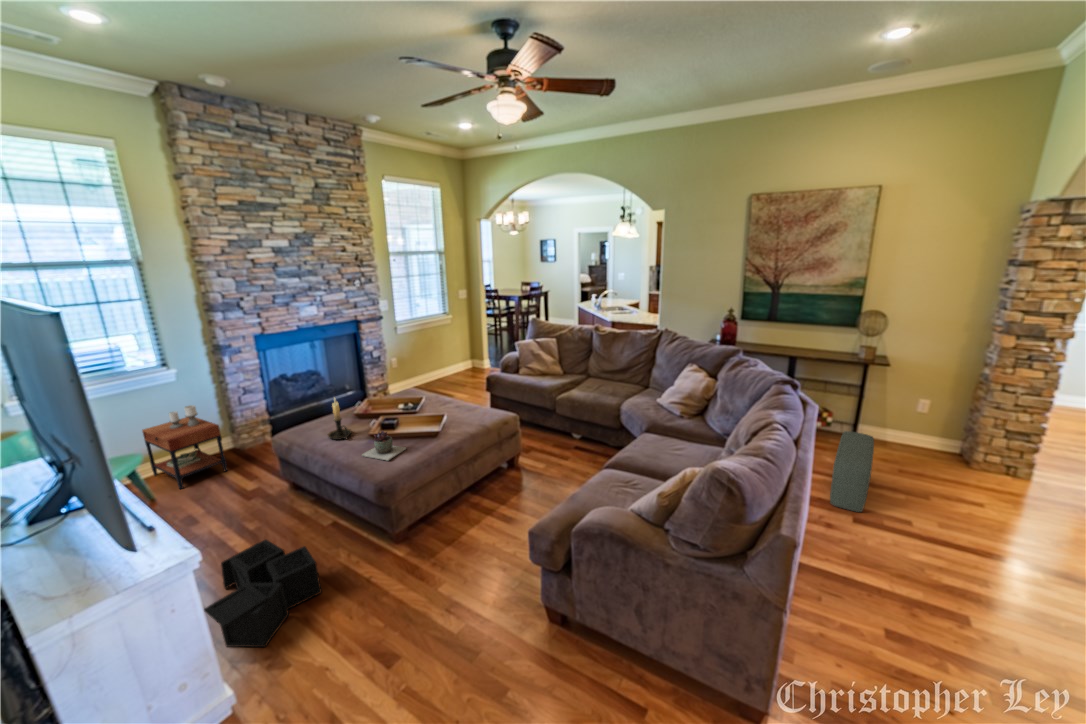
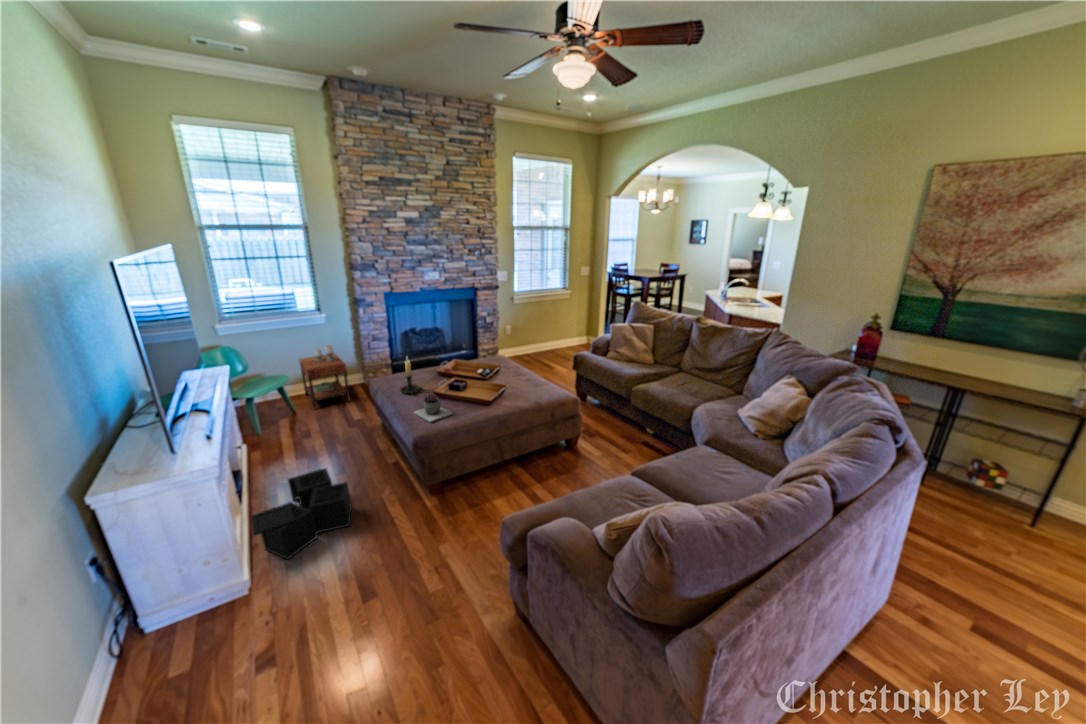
pouf: present [830,431,874,512] -> none [952,504,1062,627]

